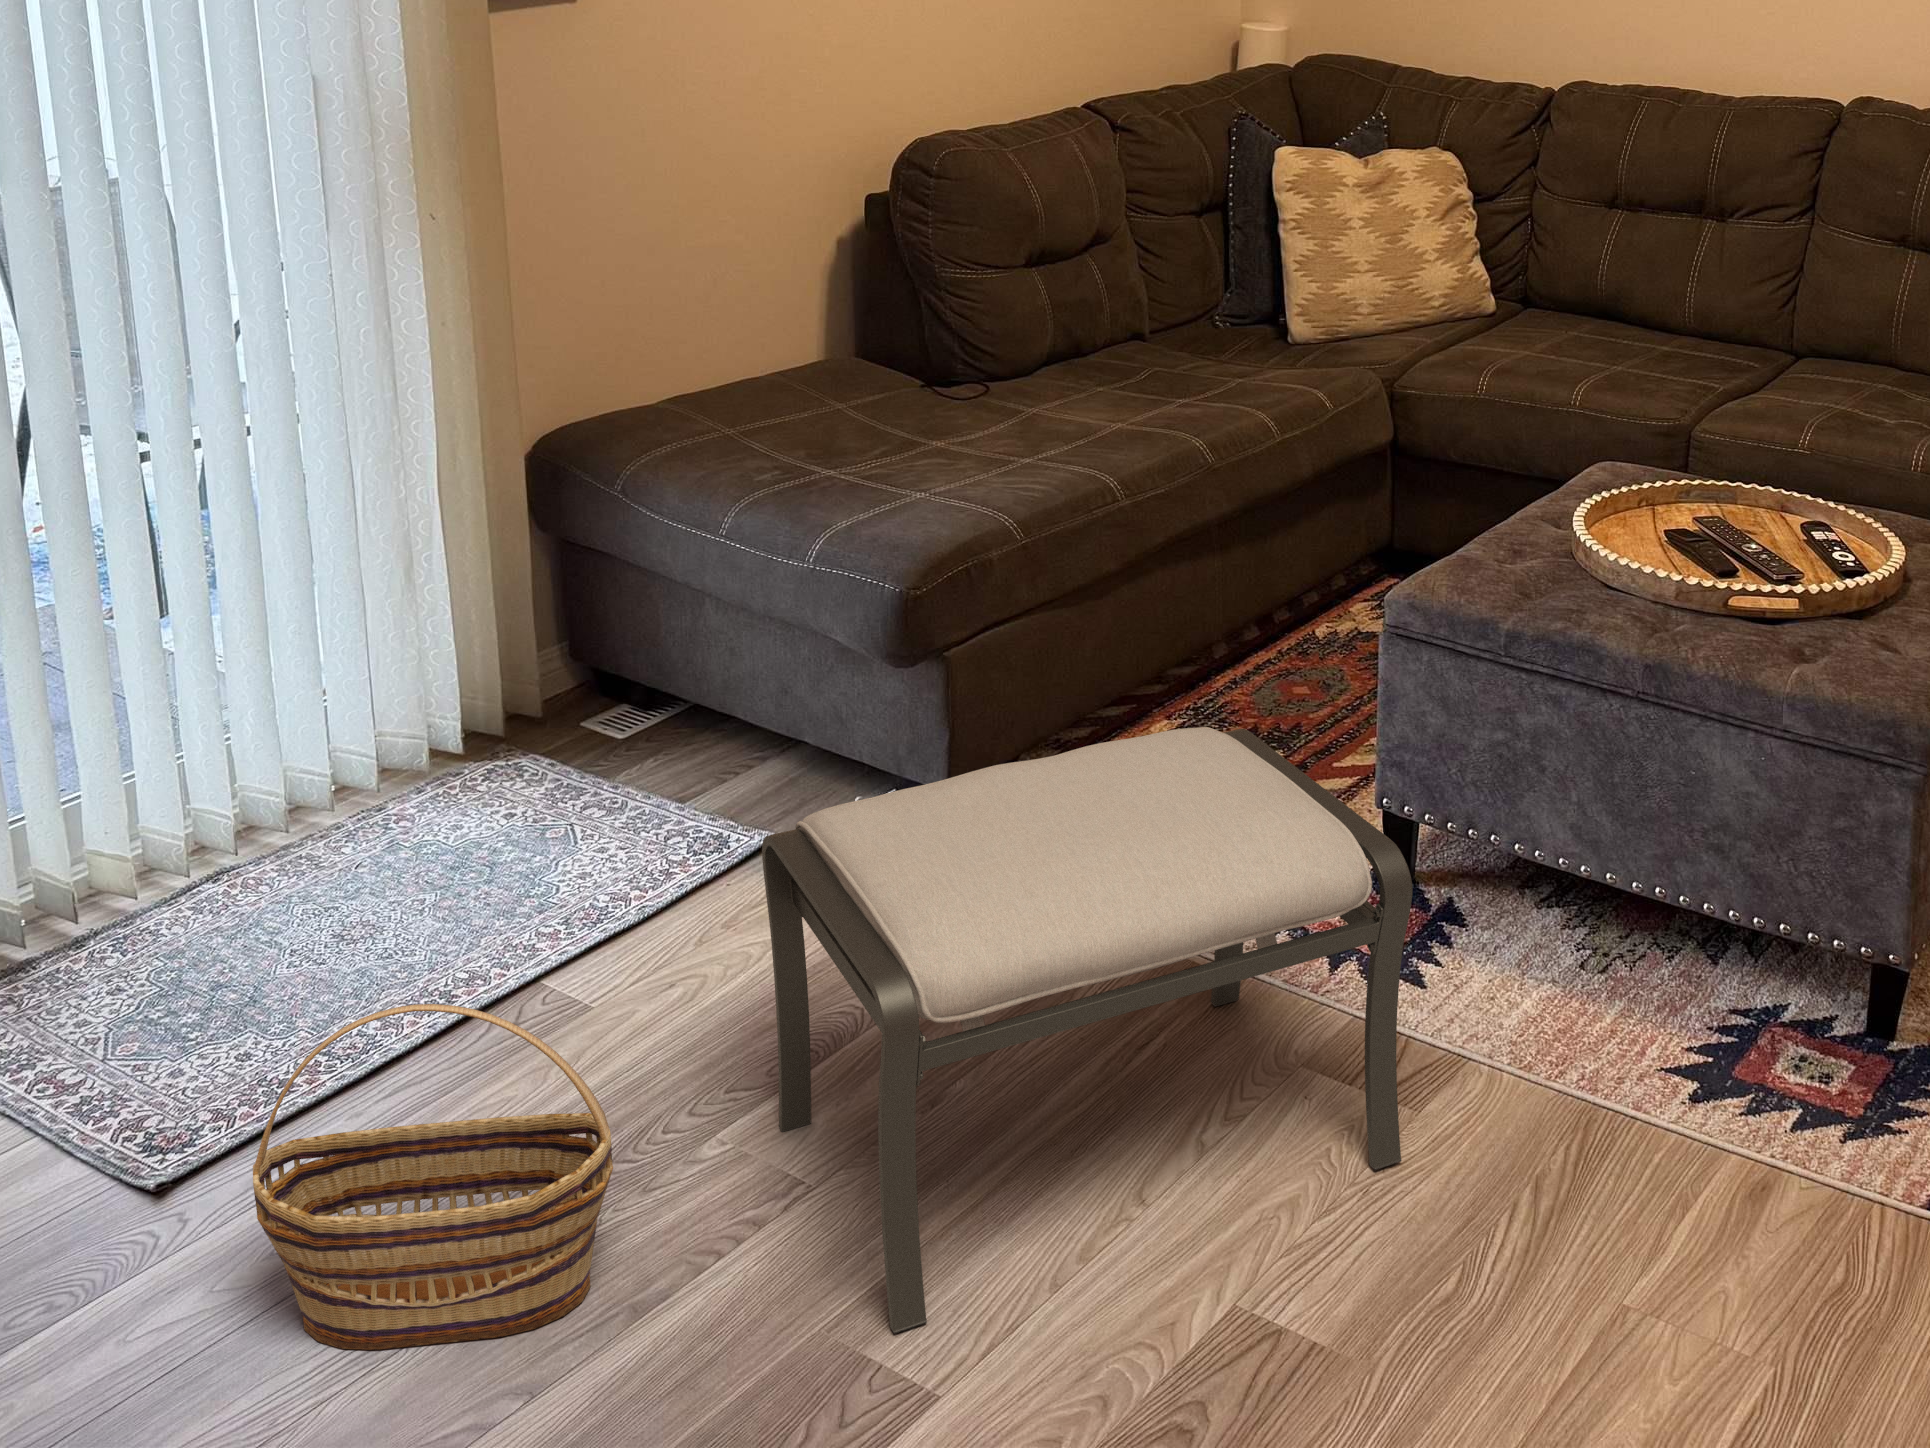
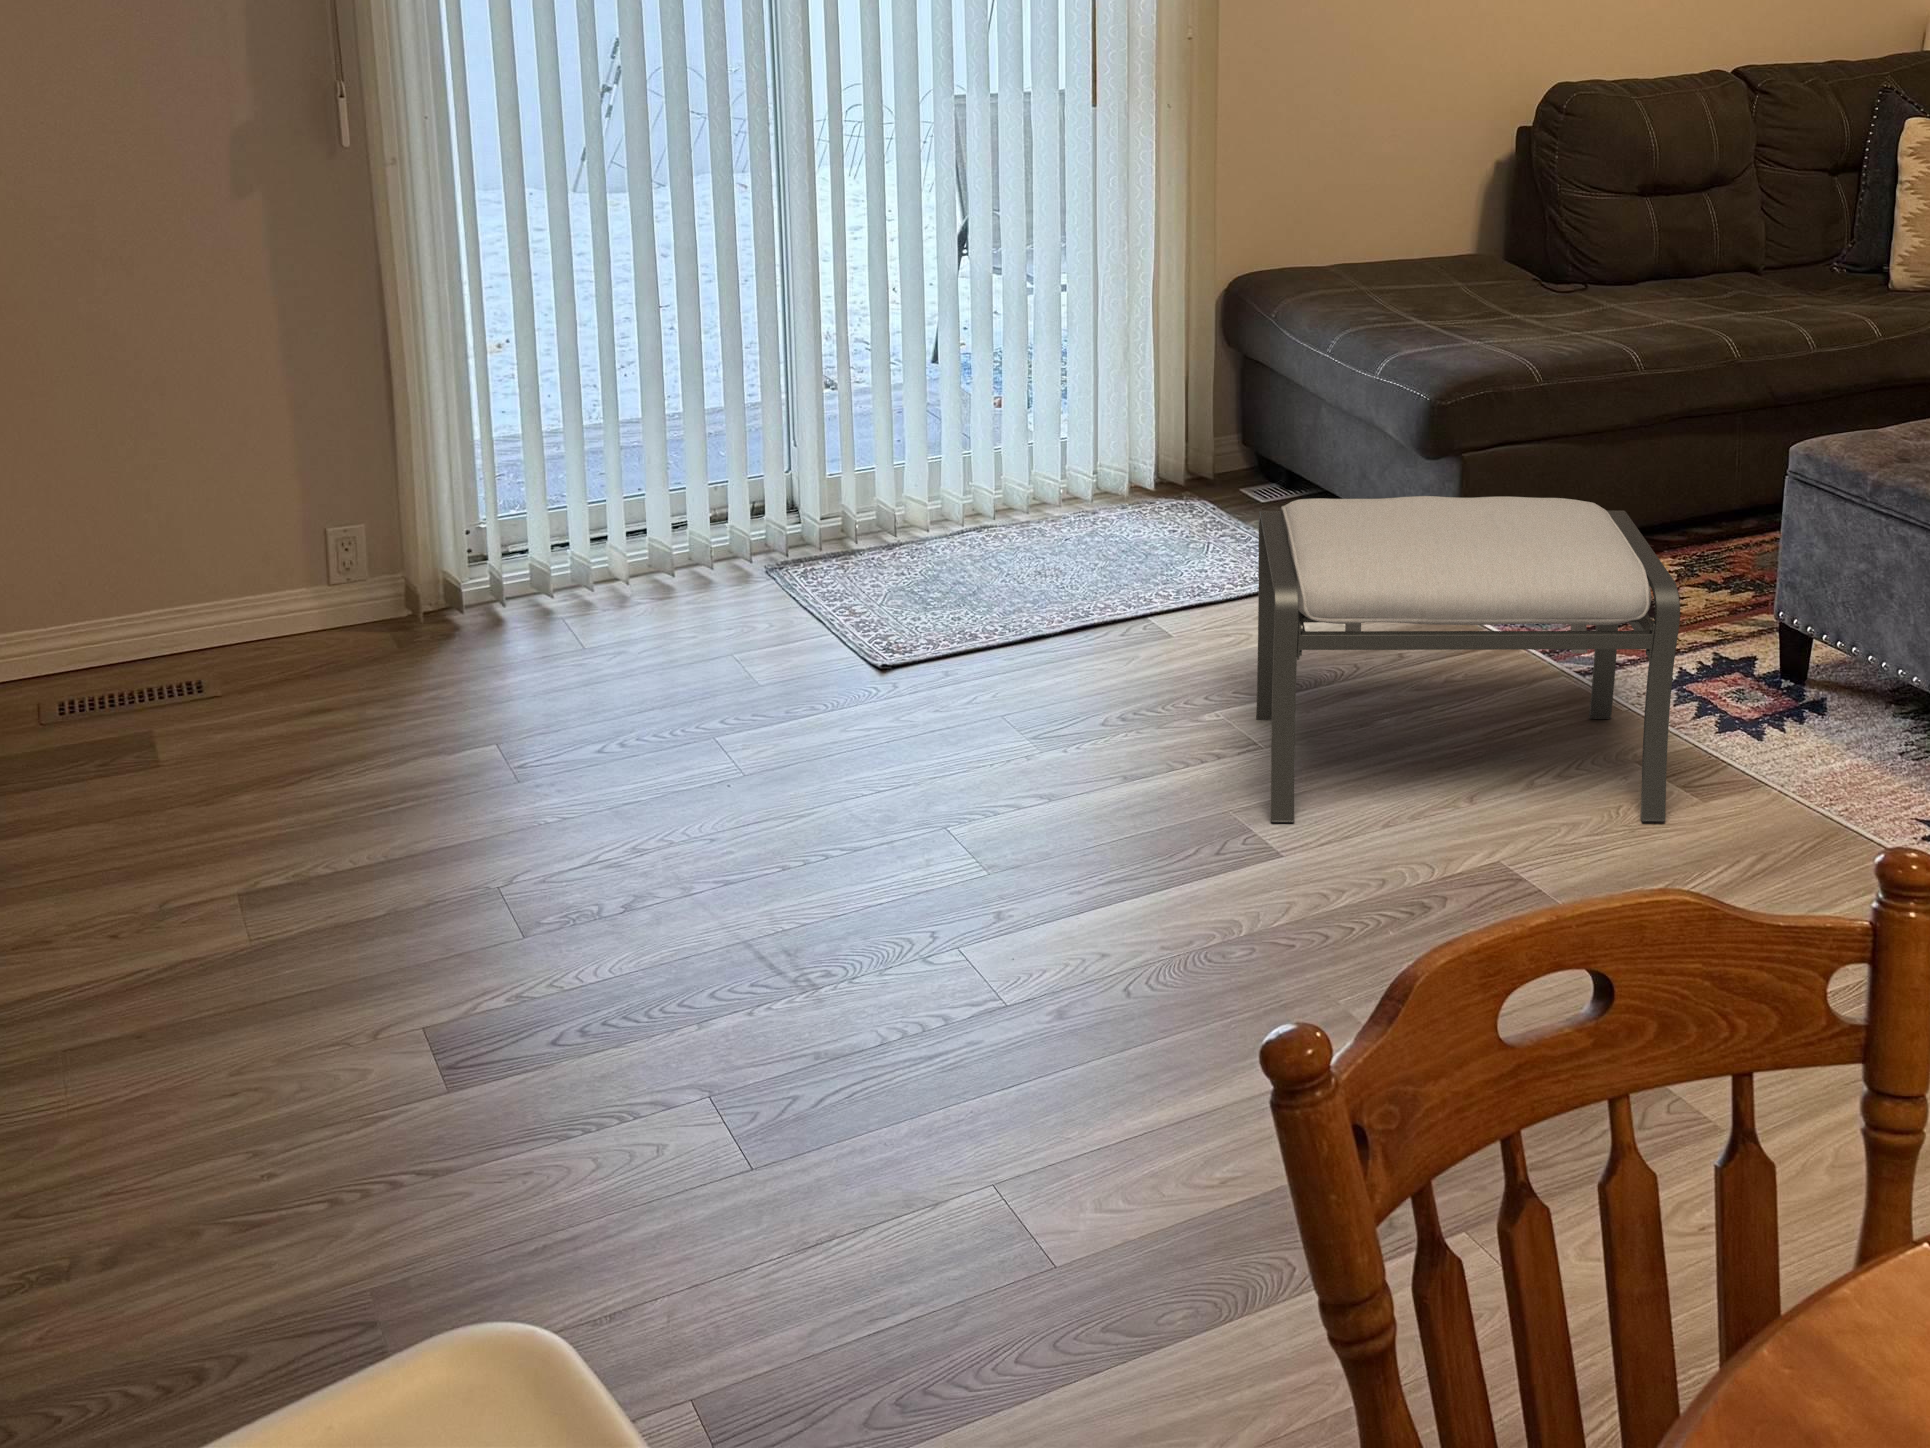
basket: present [253,1004,613,1350] -> none [921,555,1125,772]

